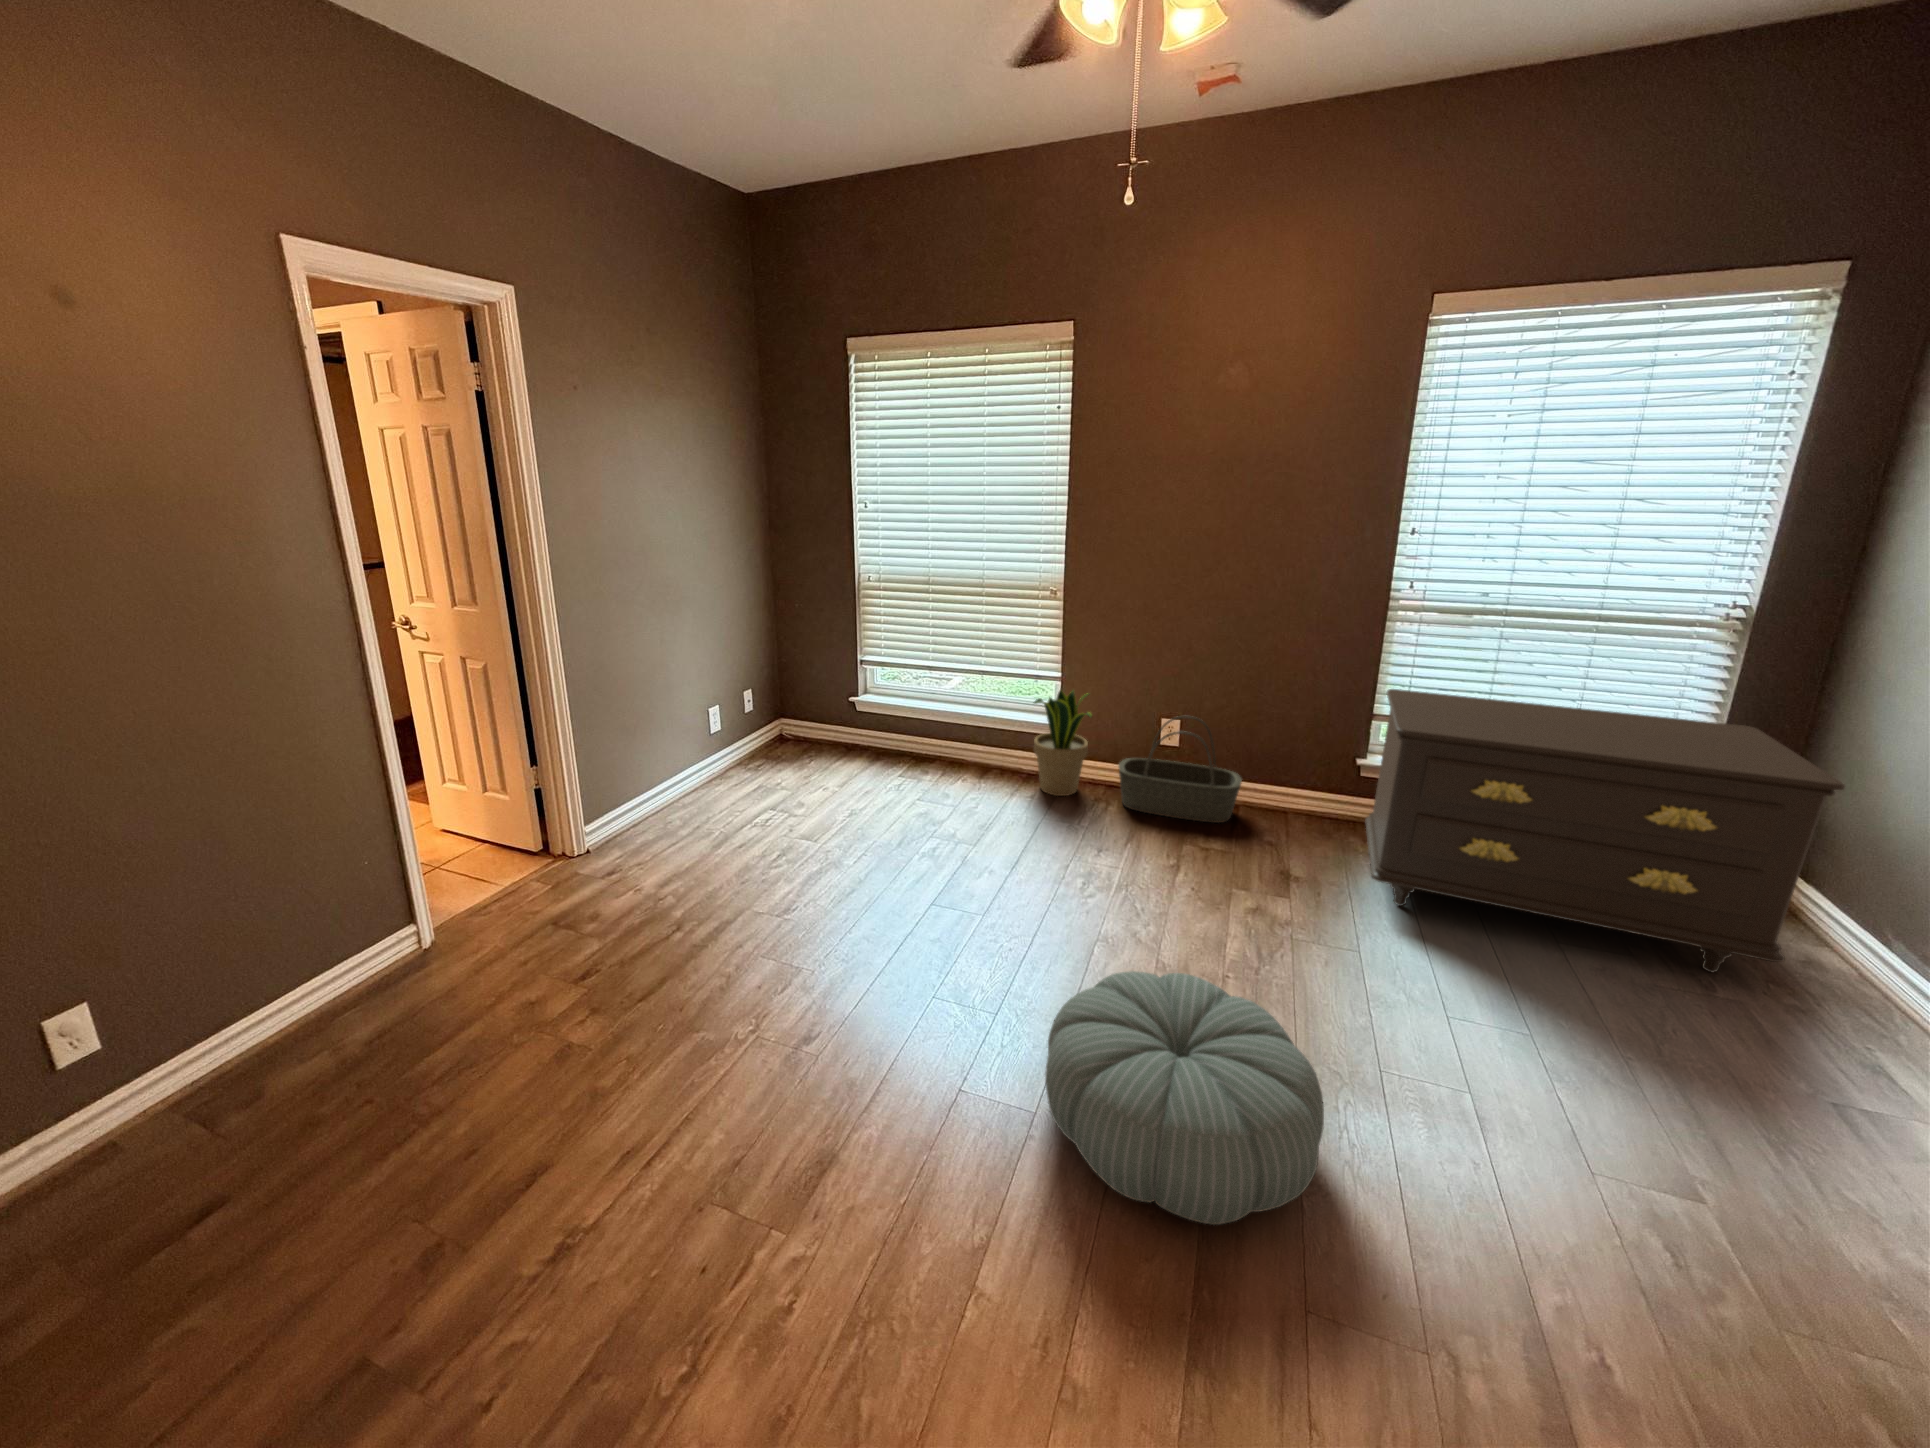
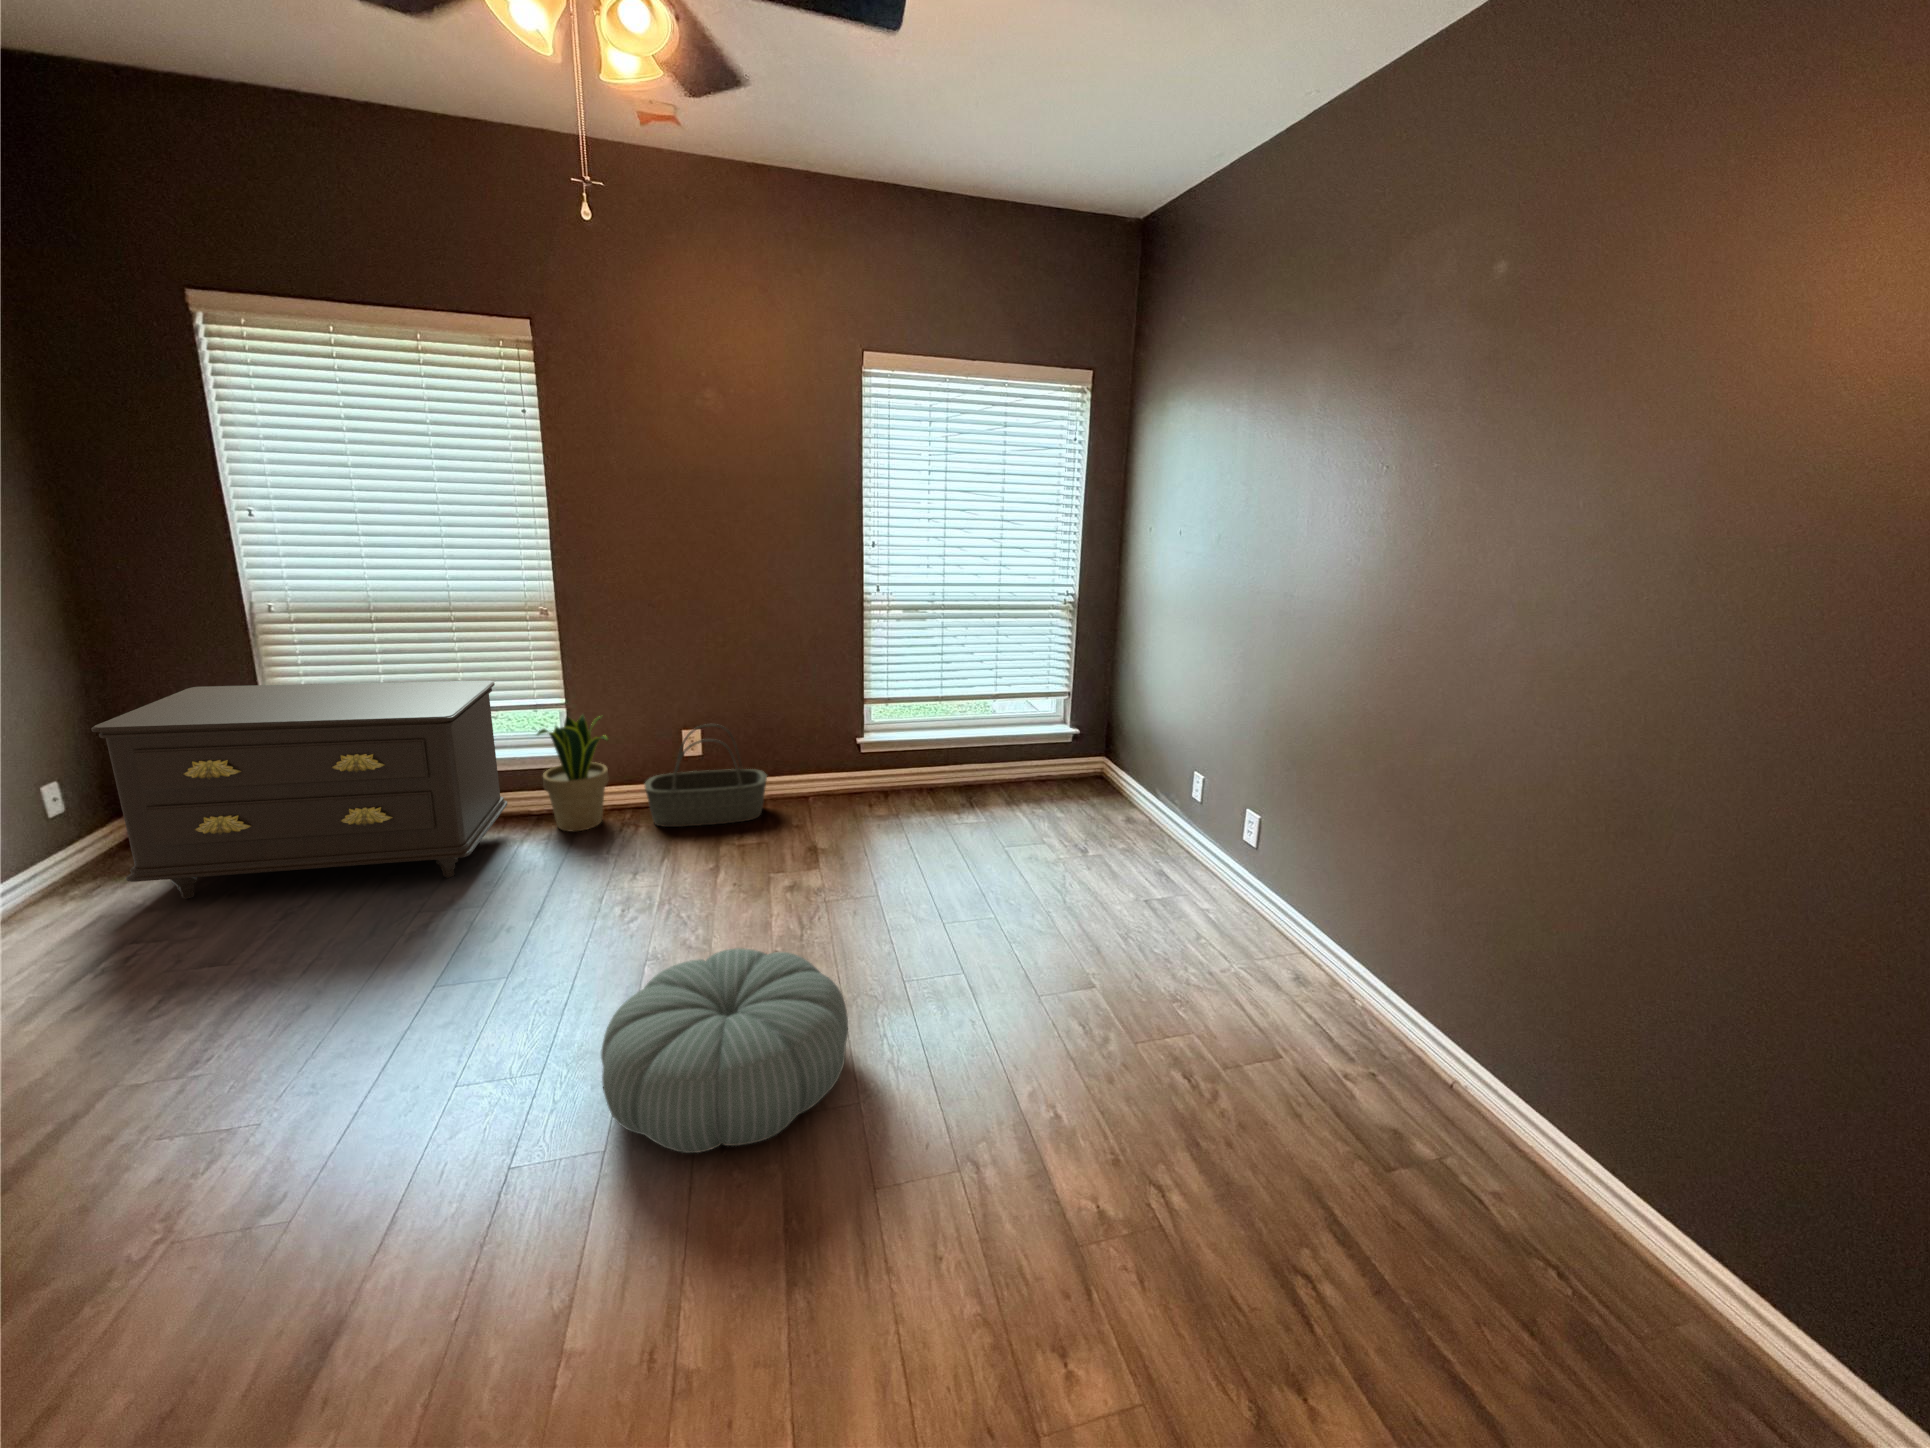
dresser: present [1365,689,1845,972] -> present [91,681,507,899]

